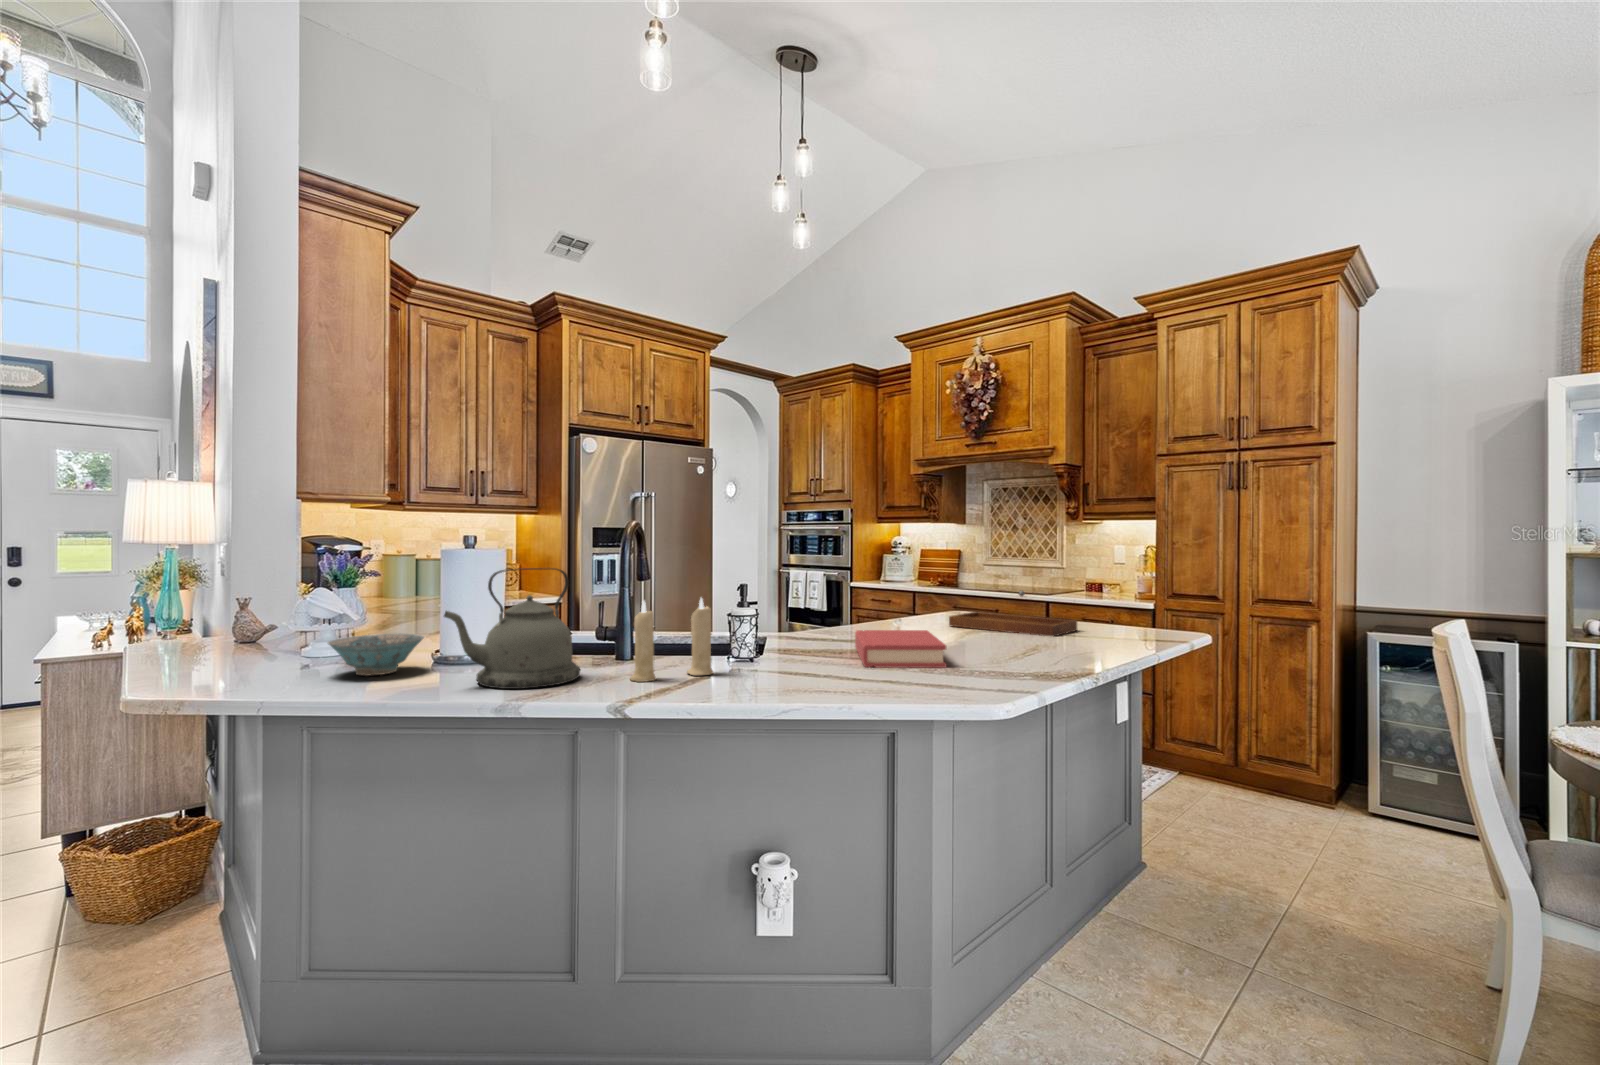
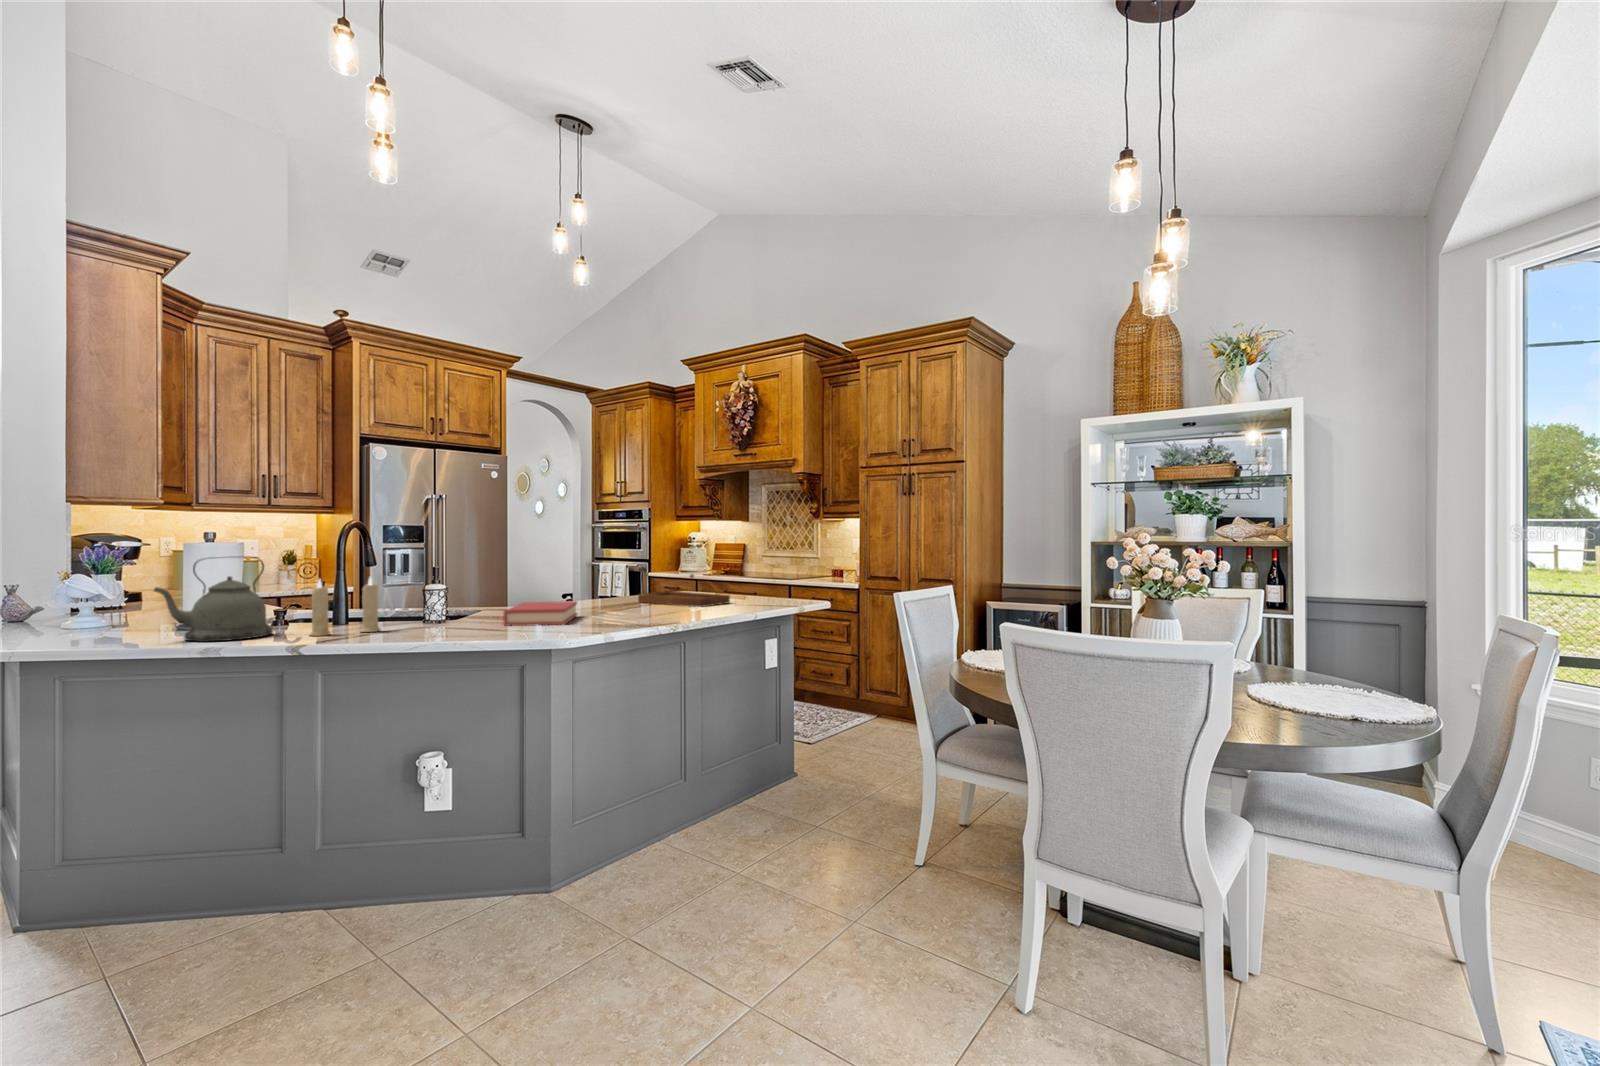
ceramic bowl: present [328,634,424,676] -> none [66,608,153,638]

